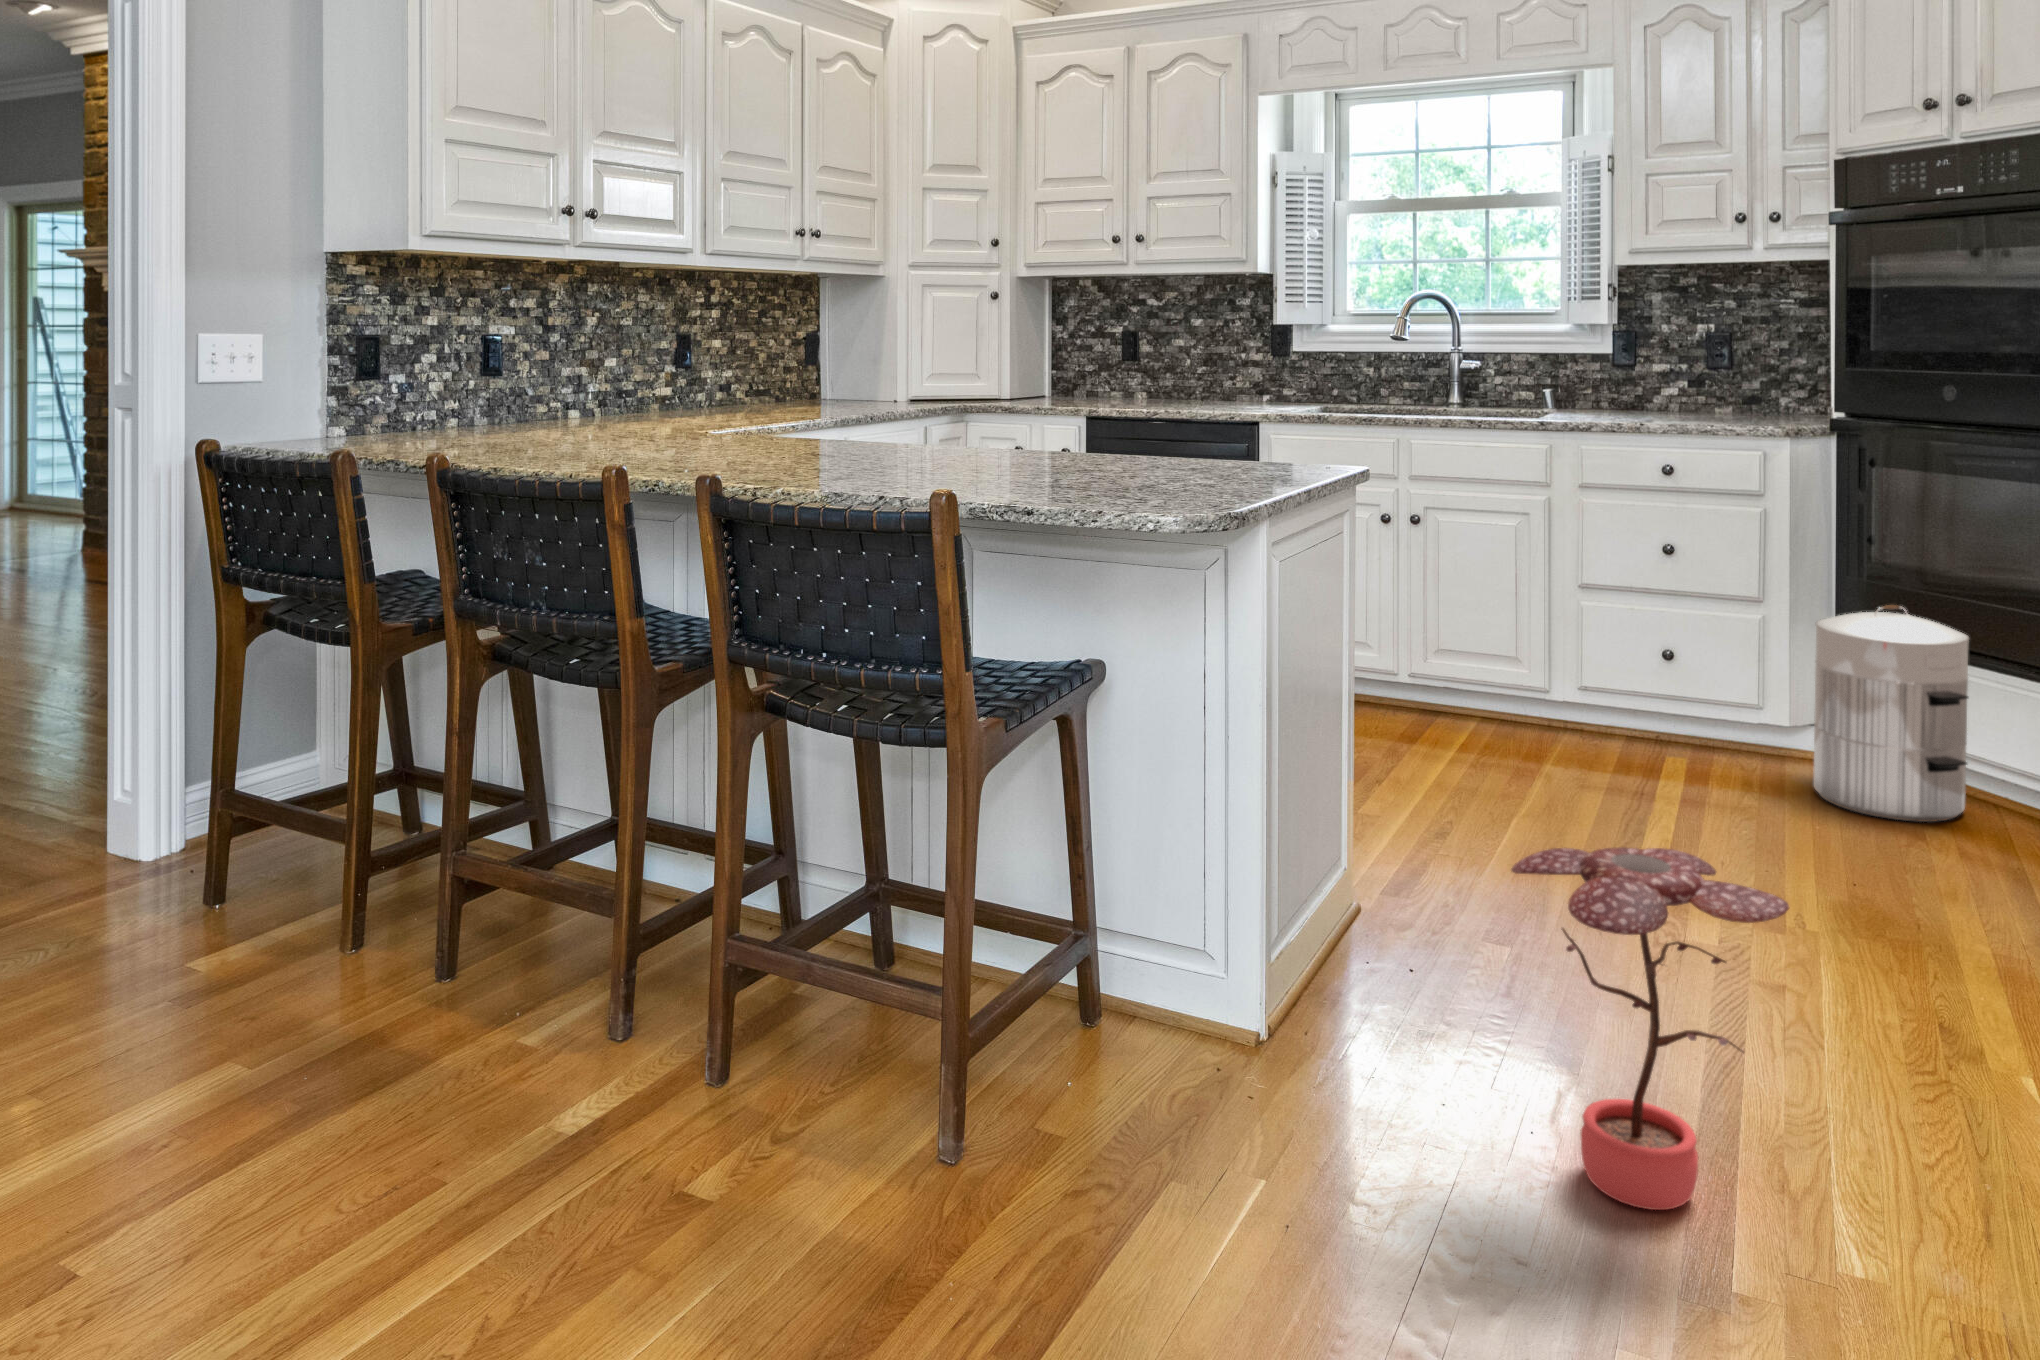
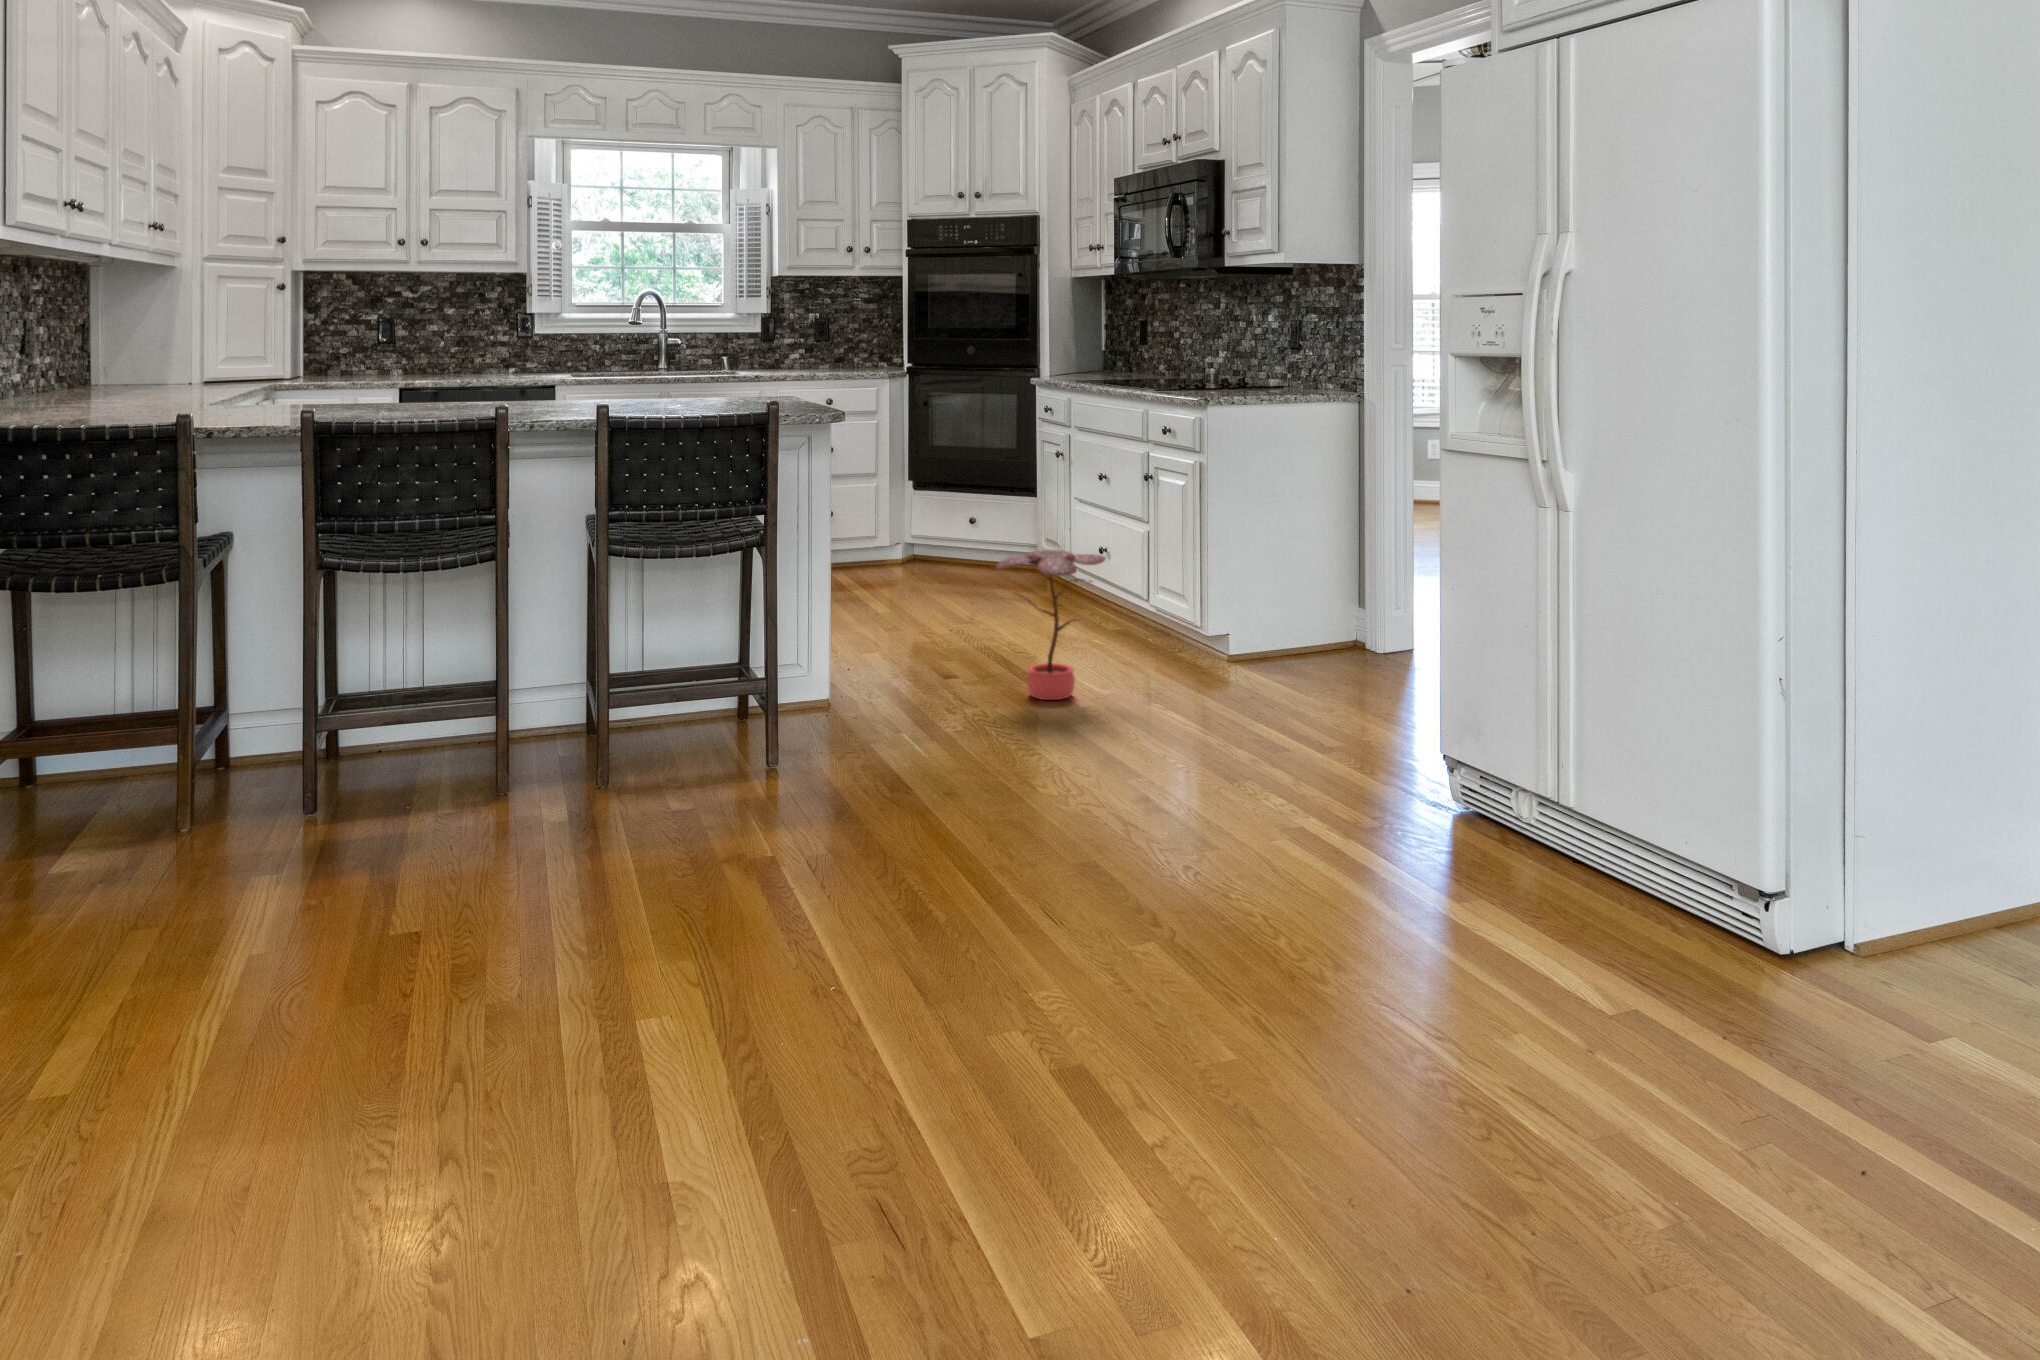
waste bin: present [1813,605,1969,822] -> none [919,466,998,579]

